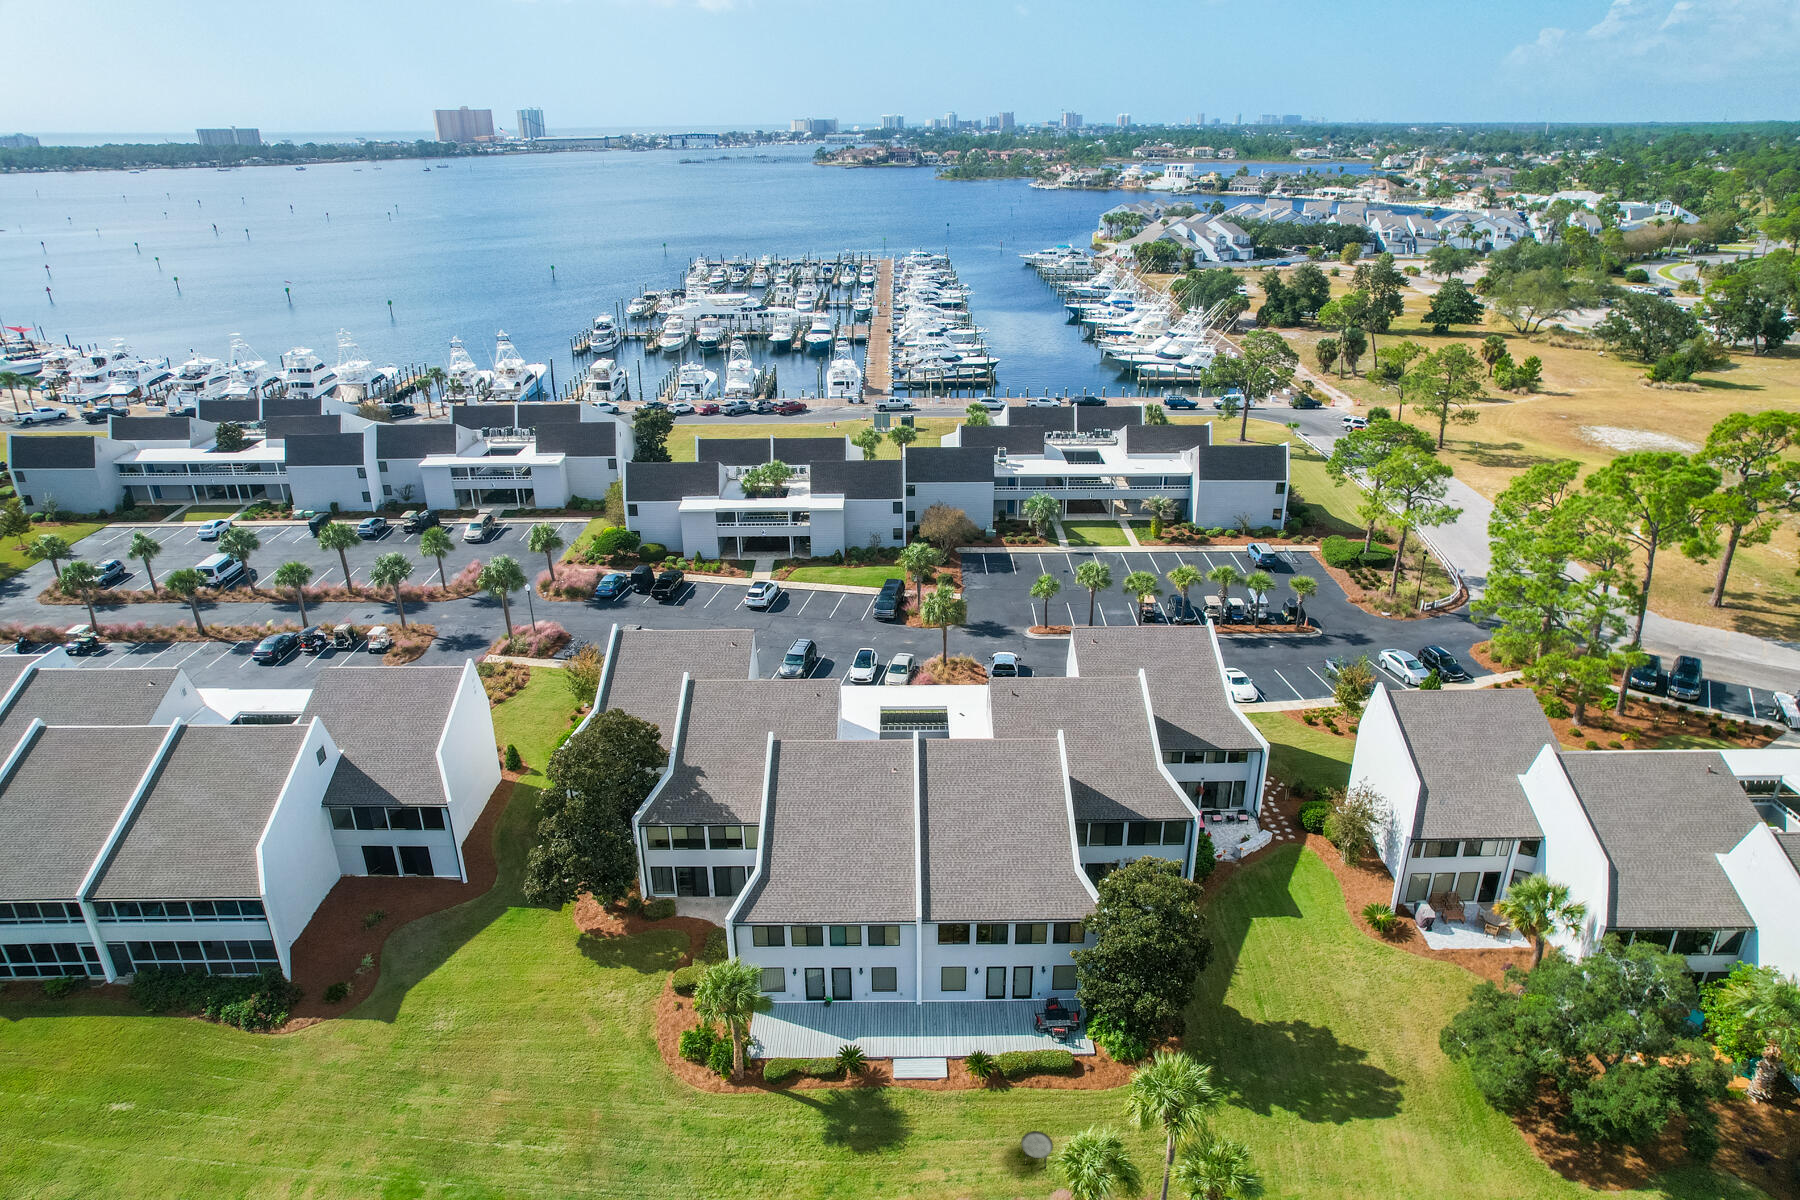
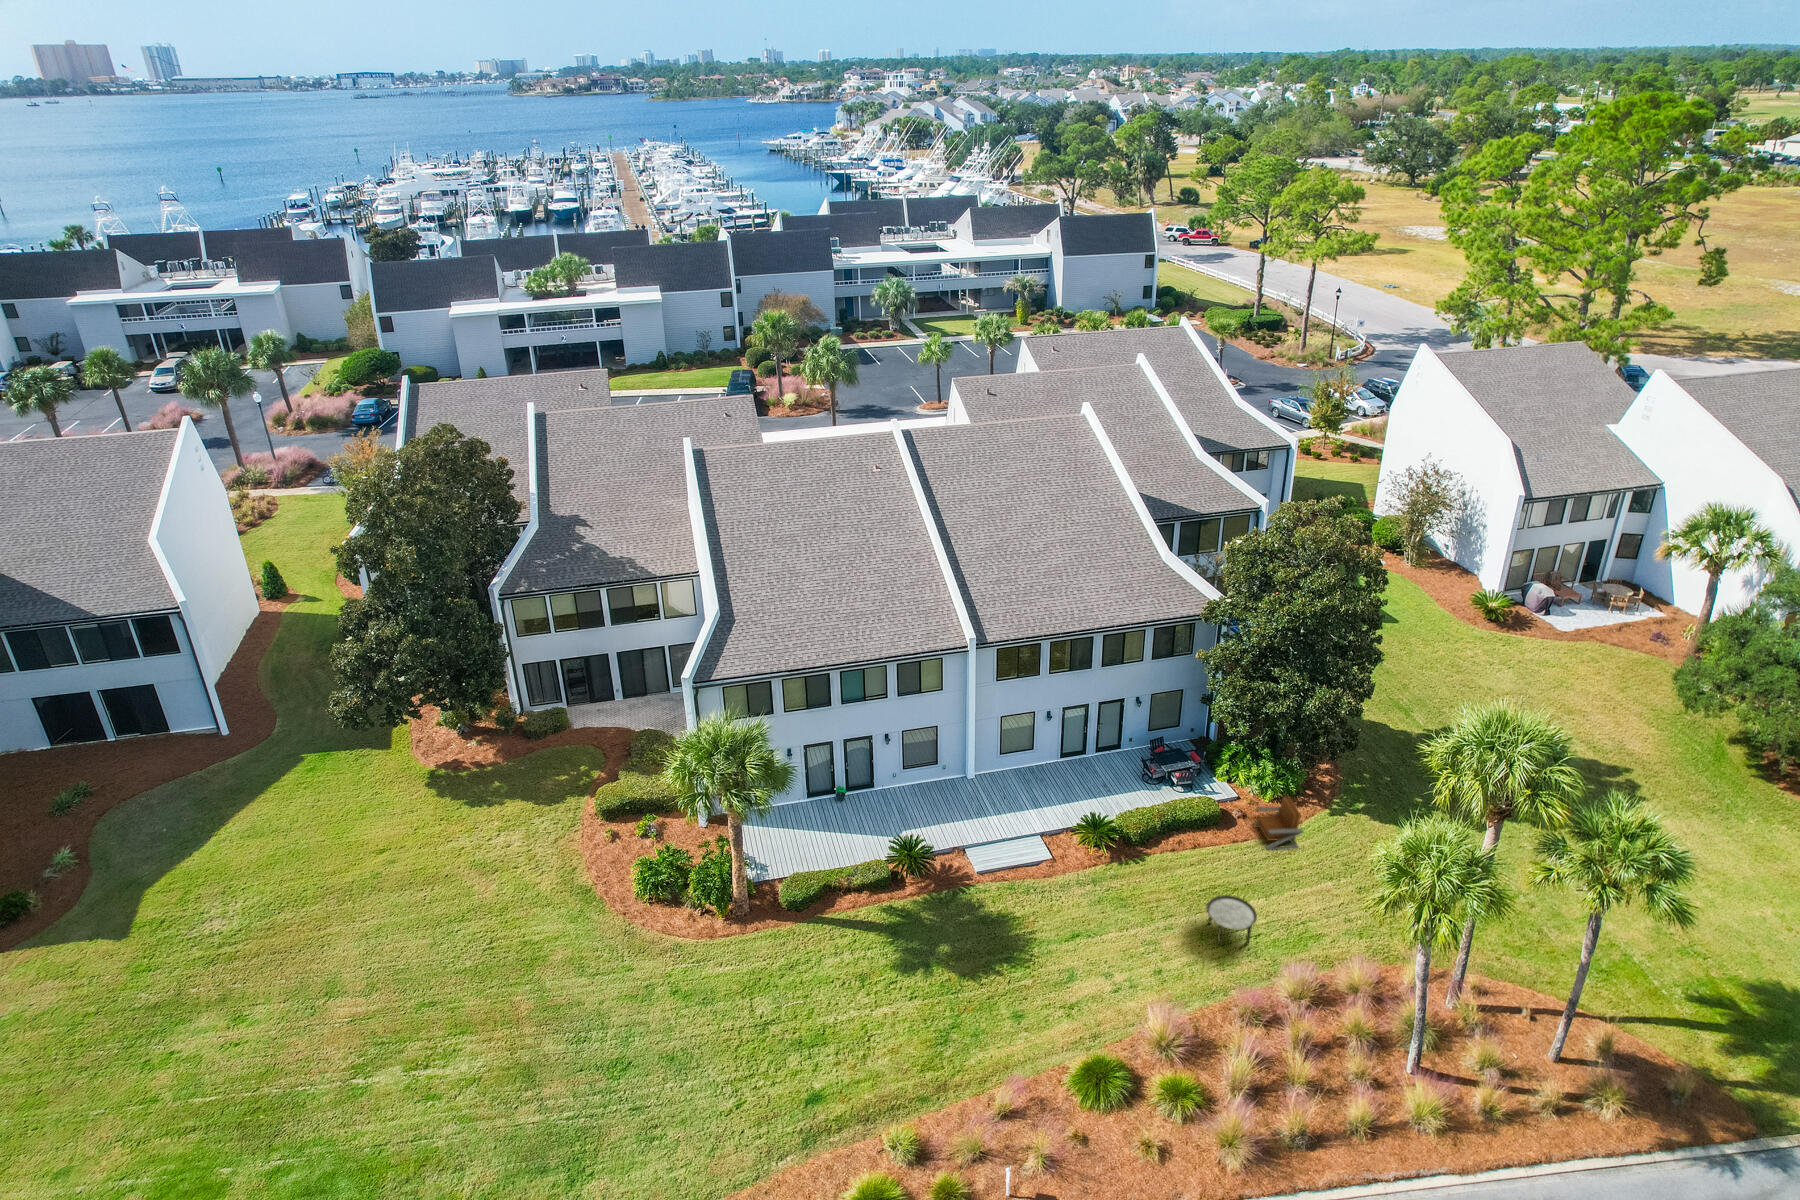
lounge chair: none [1094,1065,1119,1104] -> present [1254,797,1303,850]

